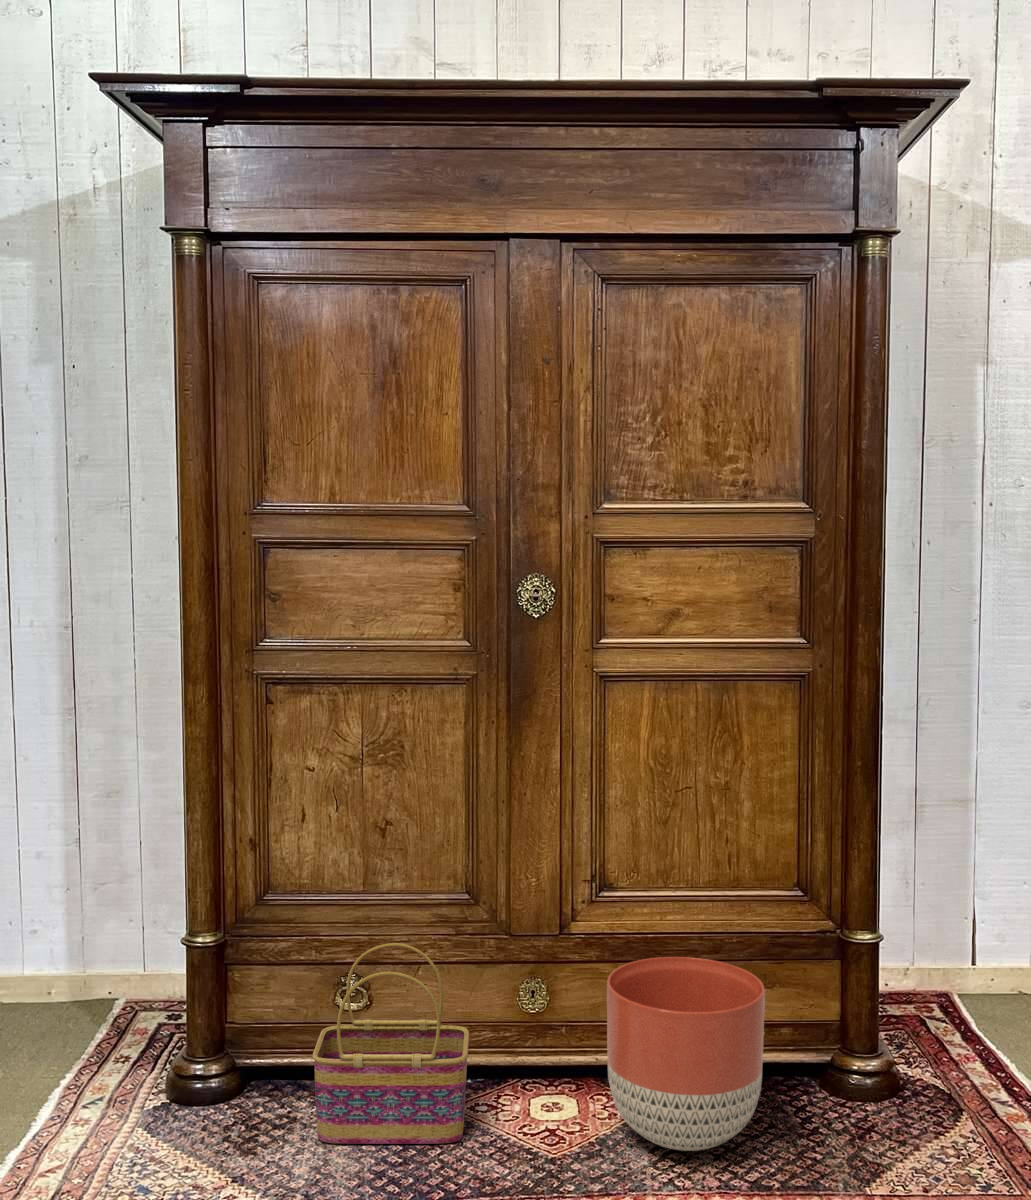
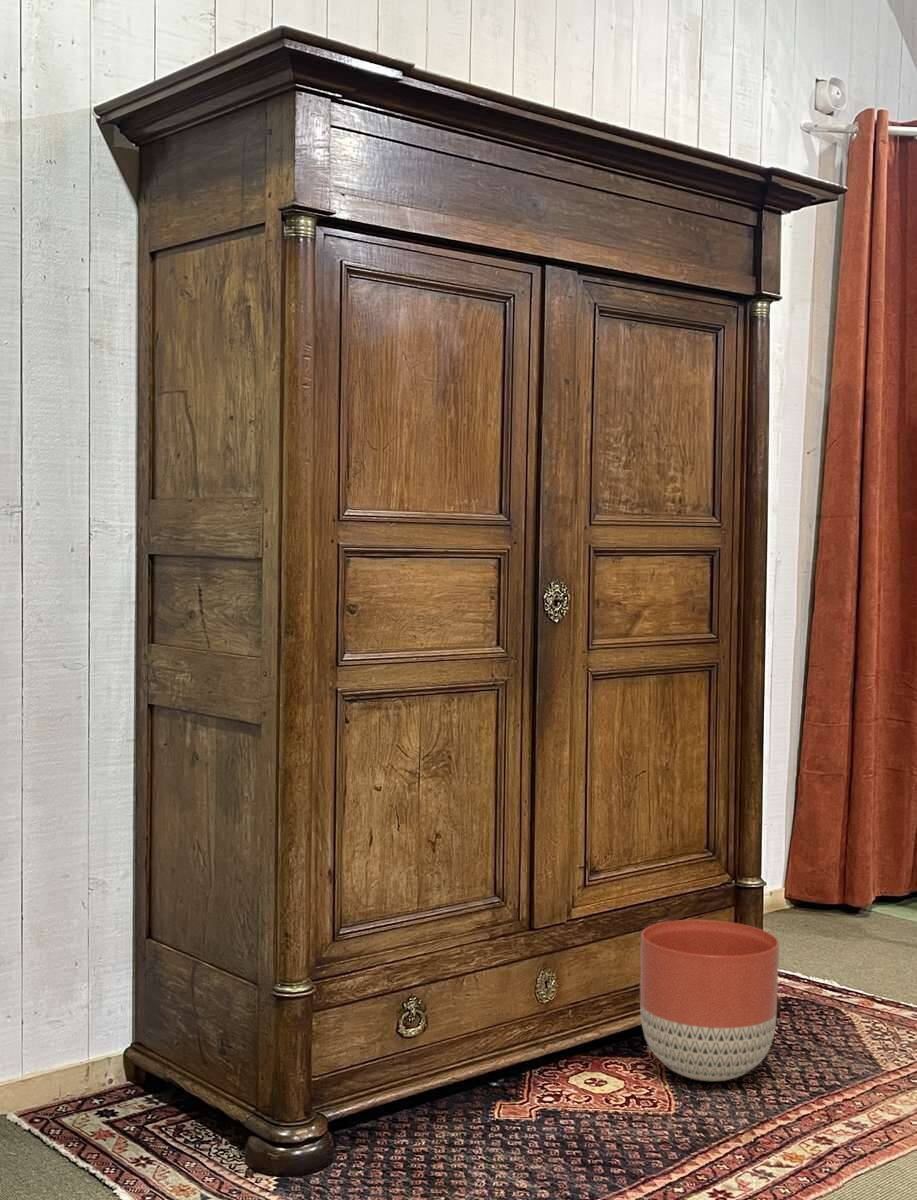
basket: present [313,943,469,1144] -> none [421,952,578,1159]

